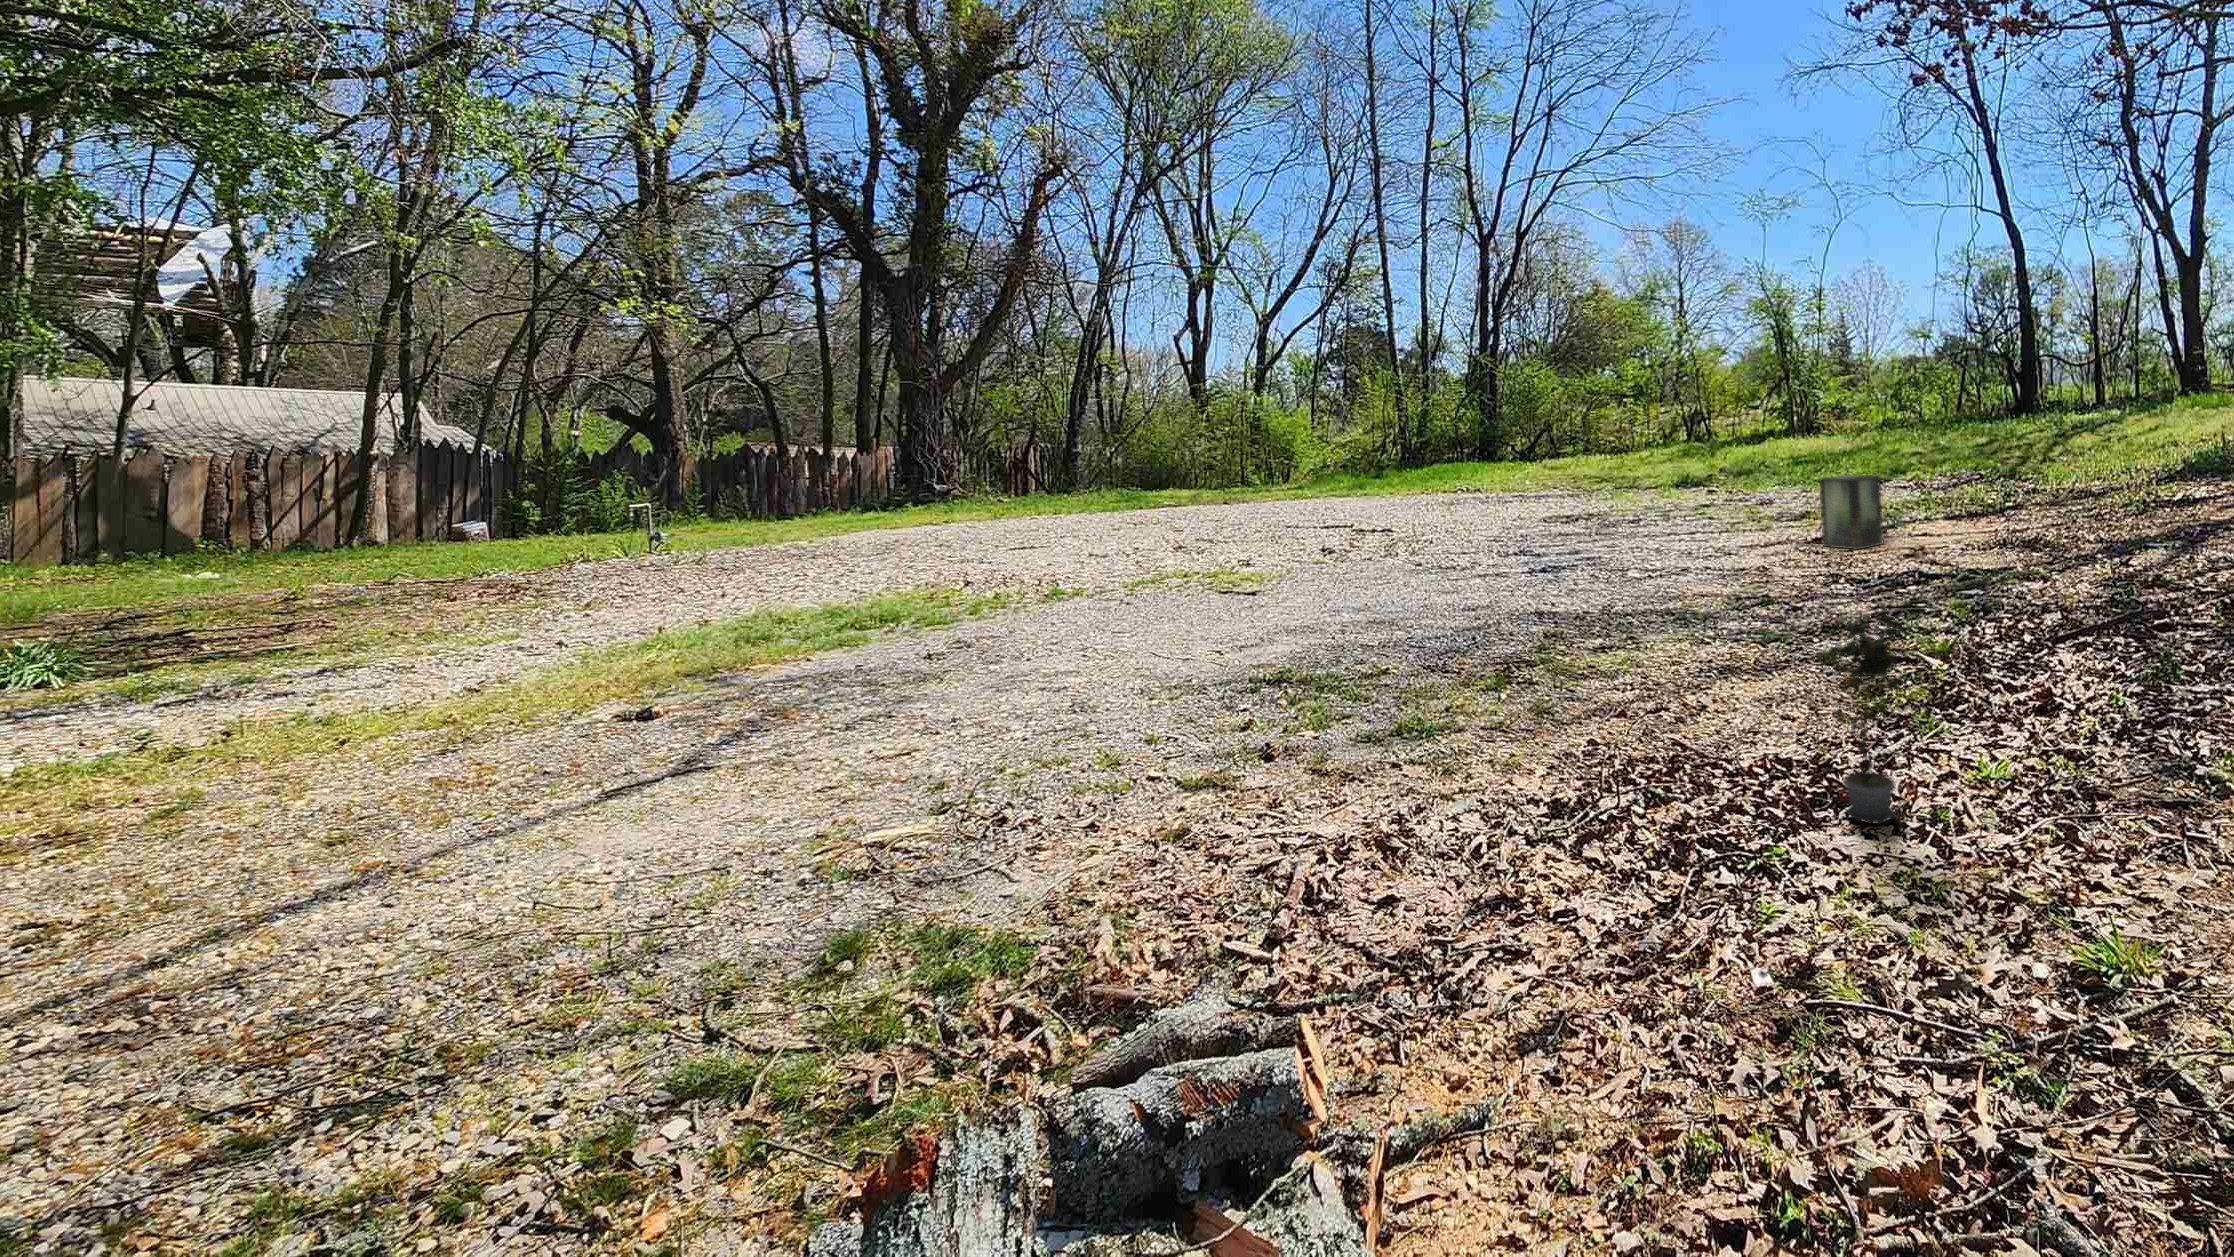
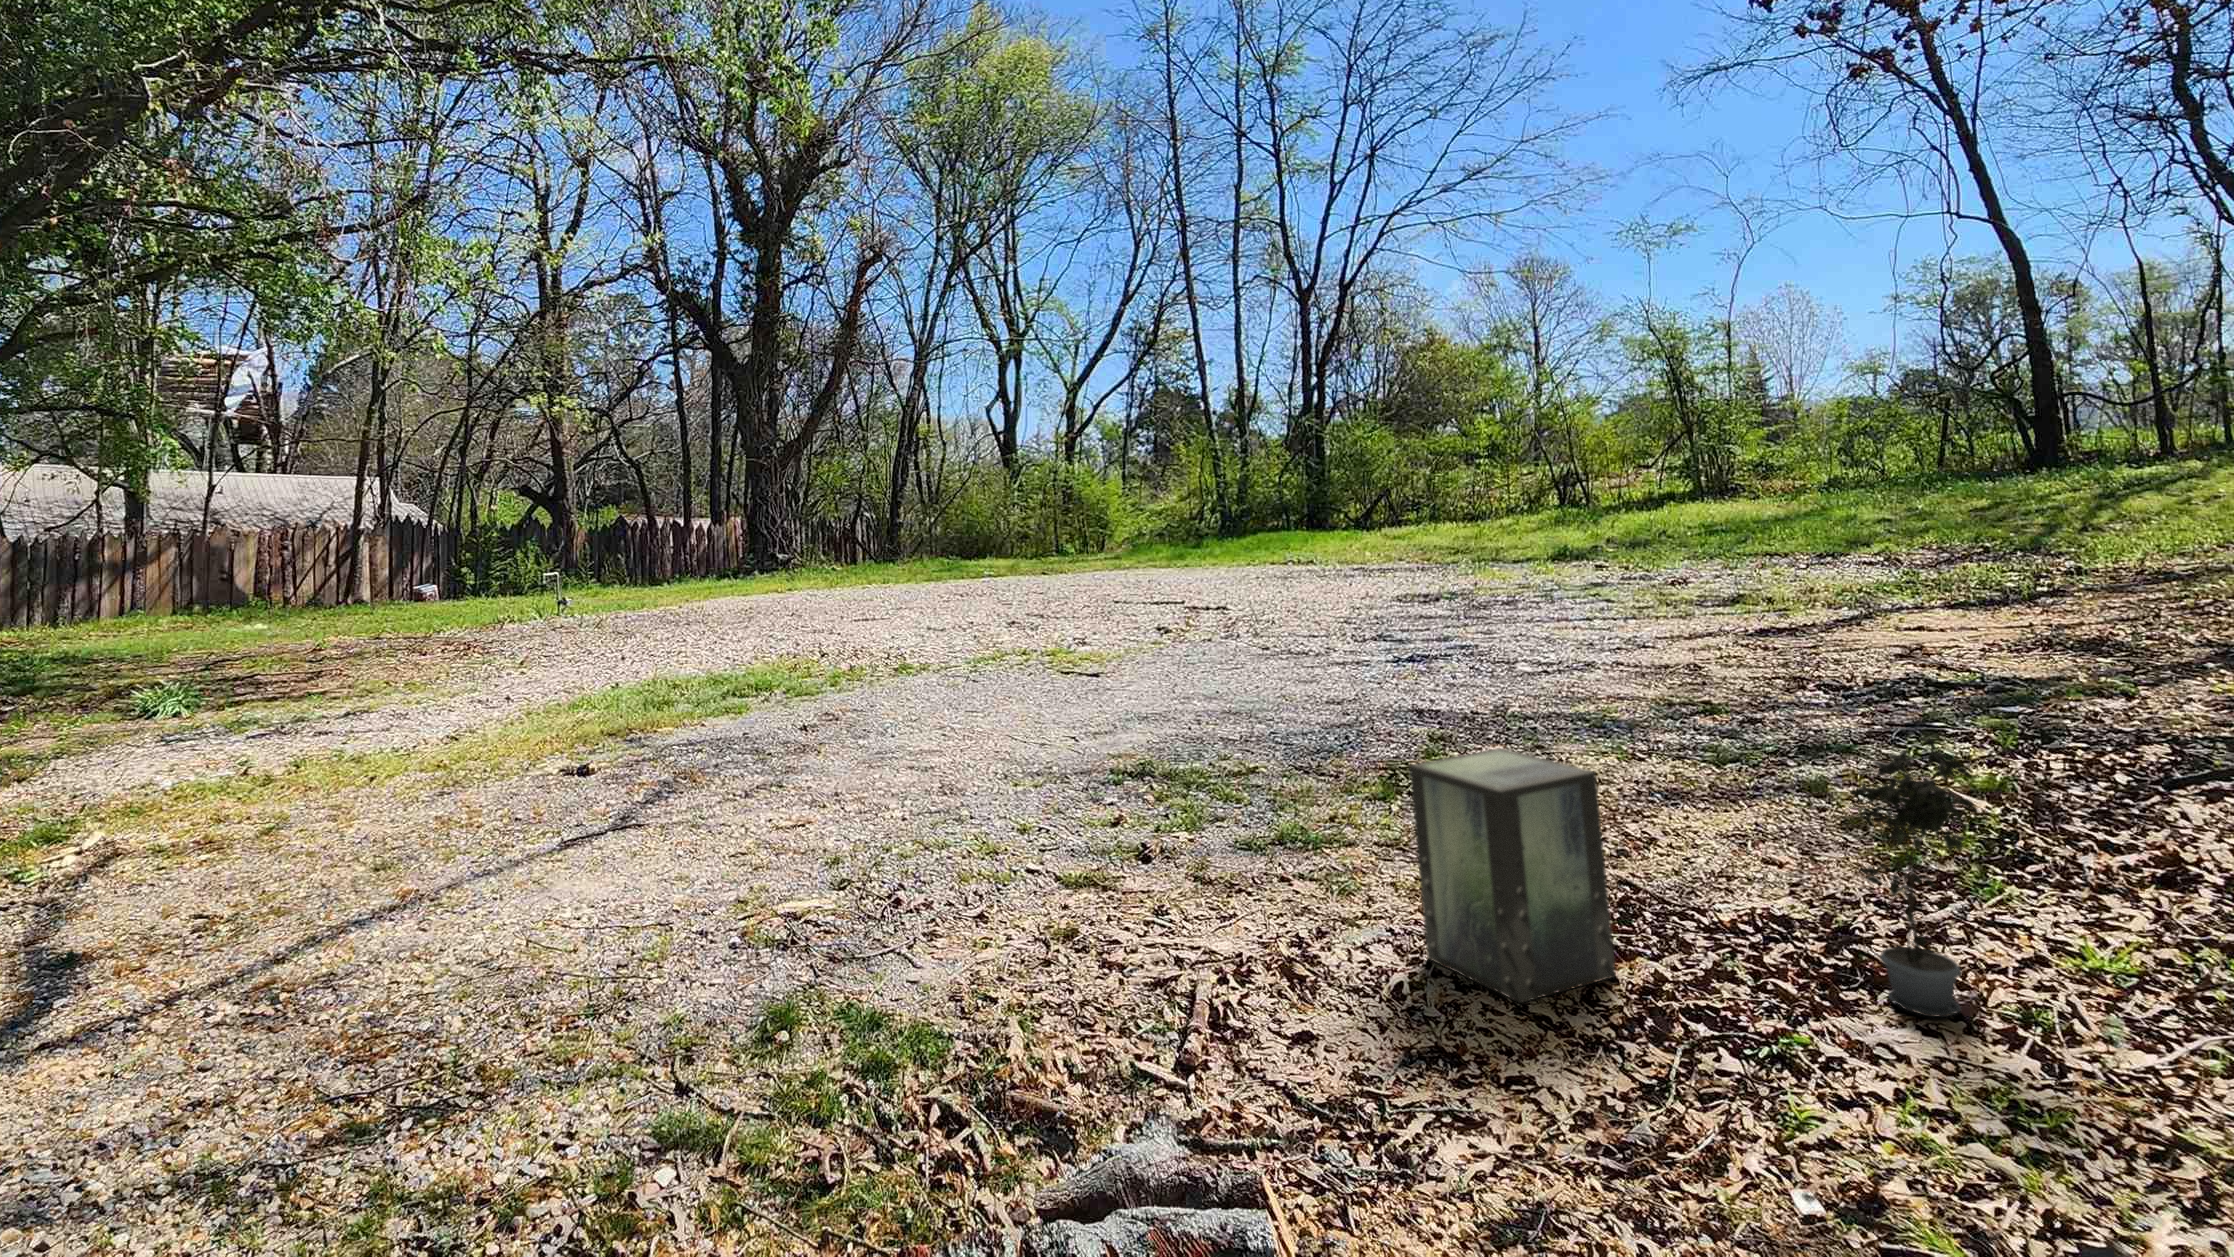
storage box: present [1819,474,1884,550] -> present [1410,748,1616,1003]

